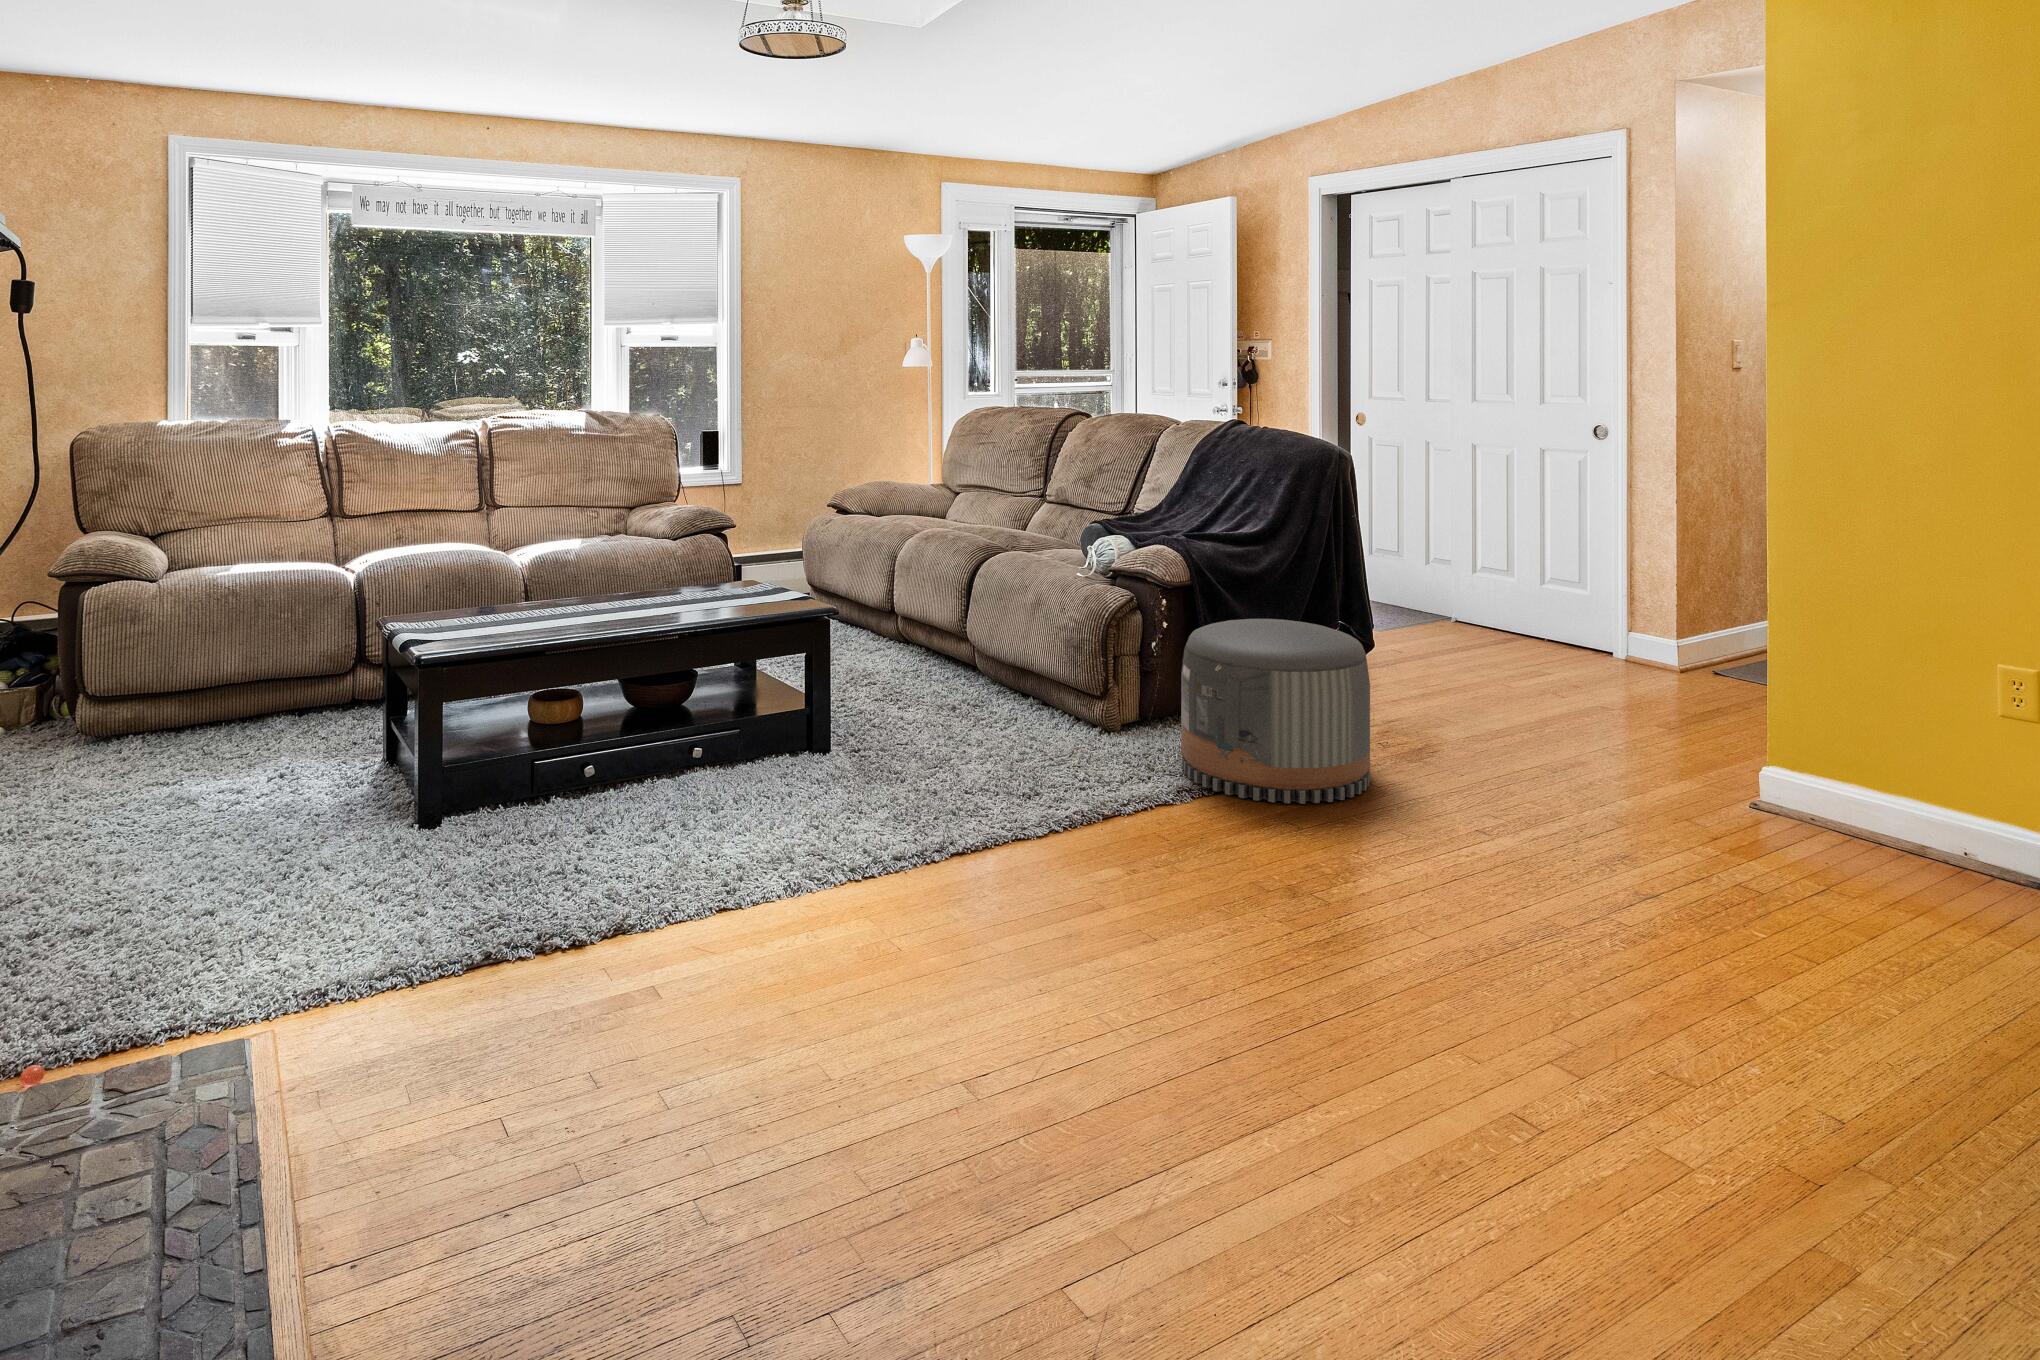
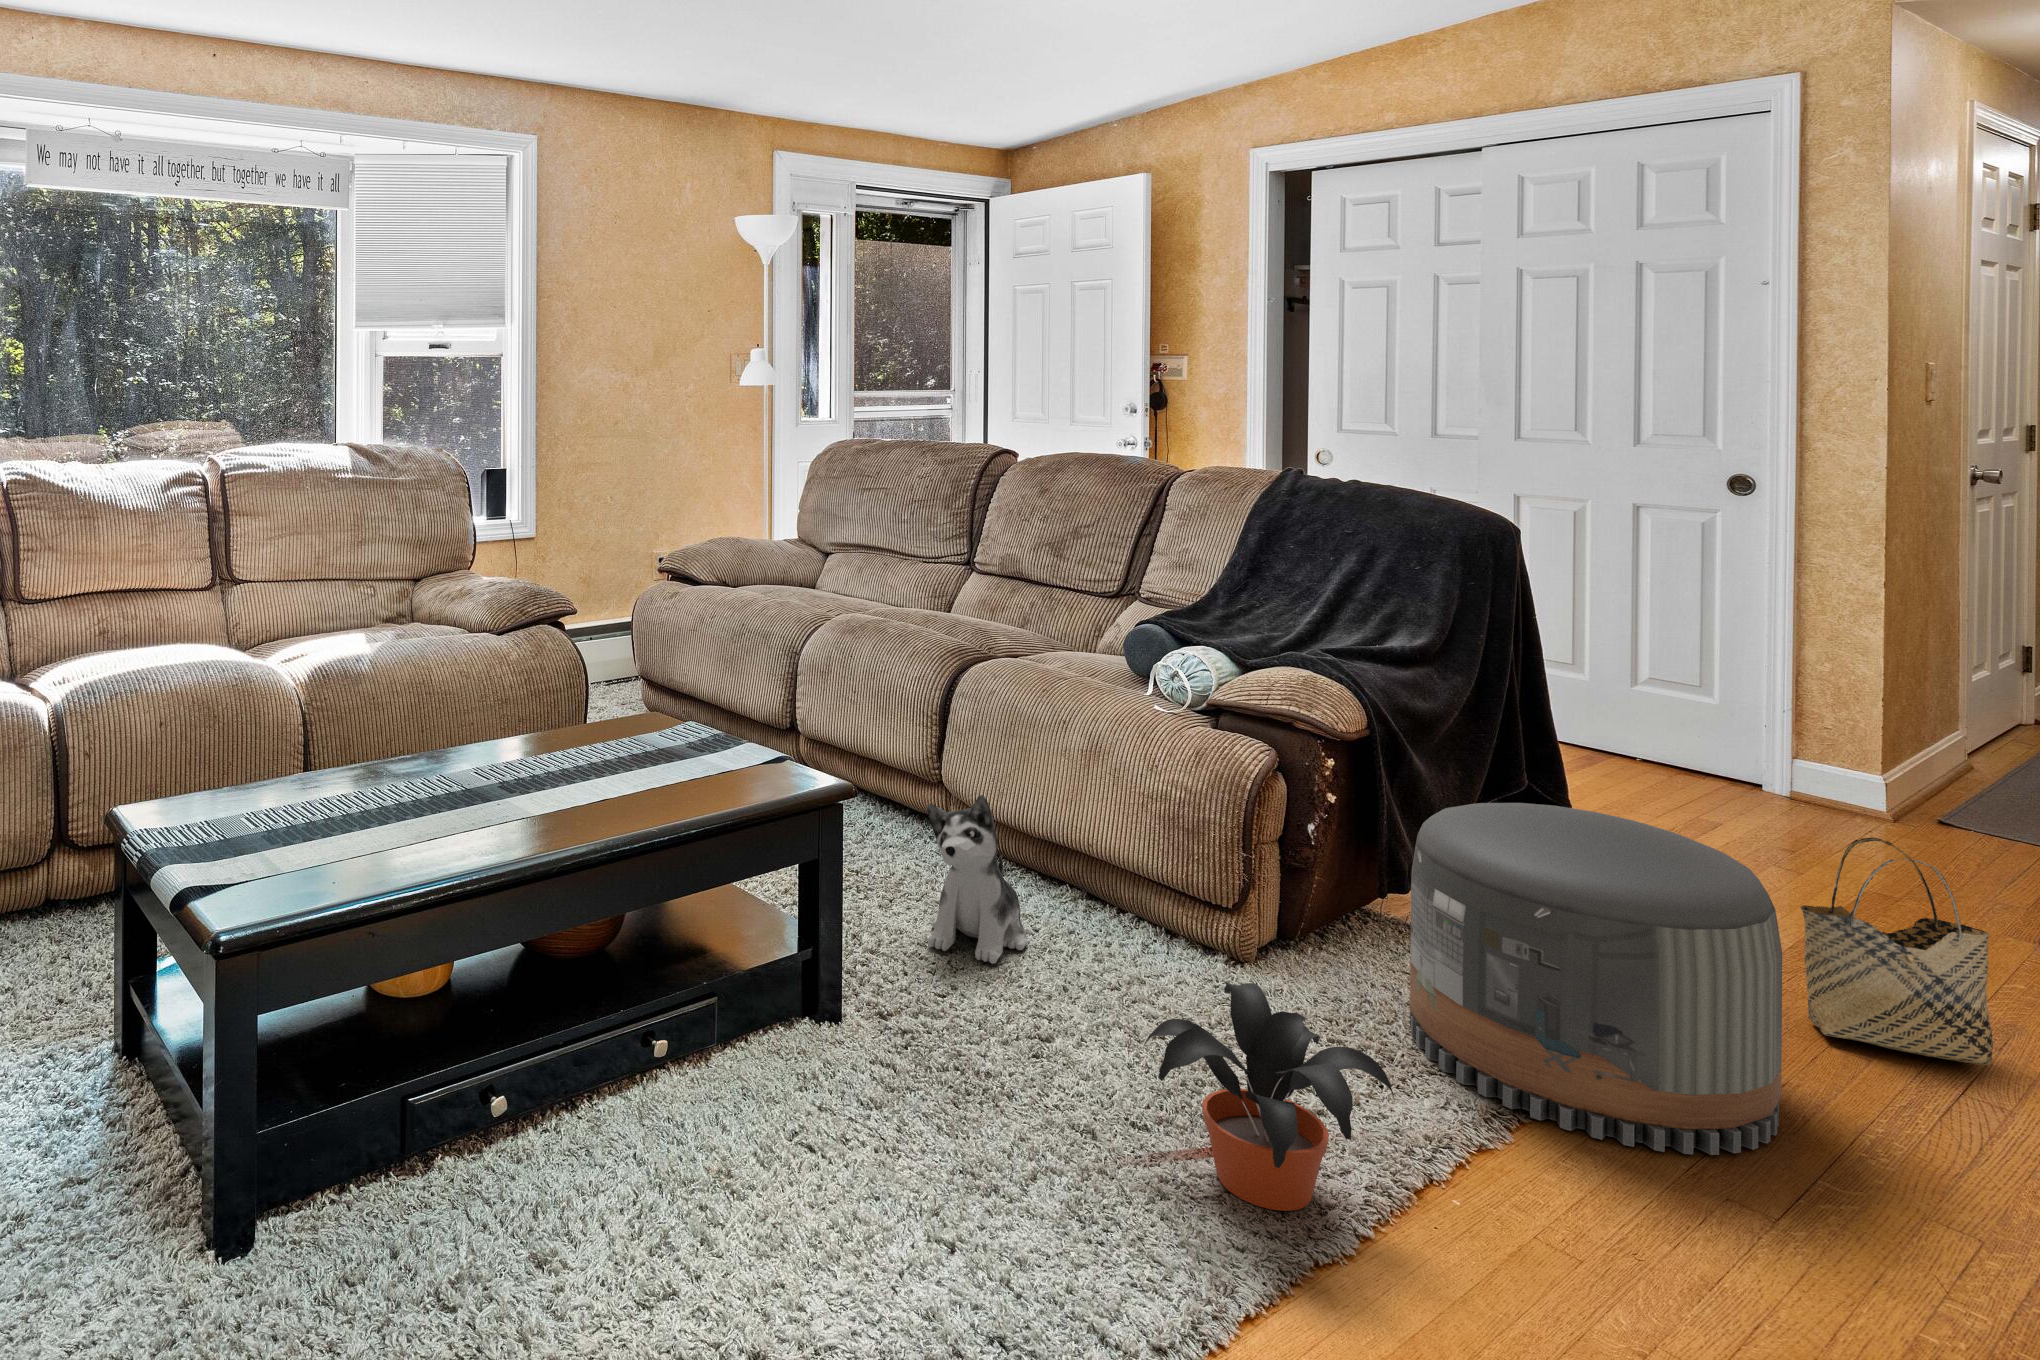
plush toy: none [910,624,978,728] -> present [928,795,1027,964]
woven basket: none [1439,639,1539,772] -> present [1801,838,1993,1065]
potted plant: none [955,705,1085,820] -> present [1144,981,1393,1211]

